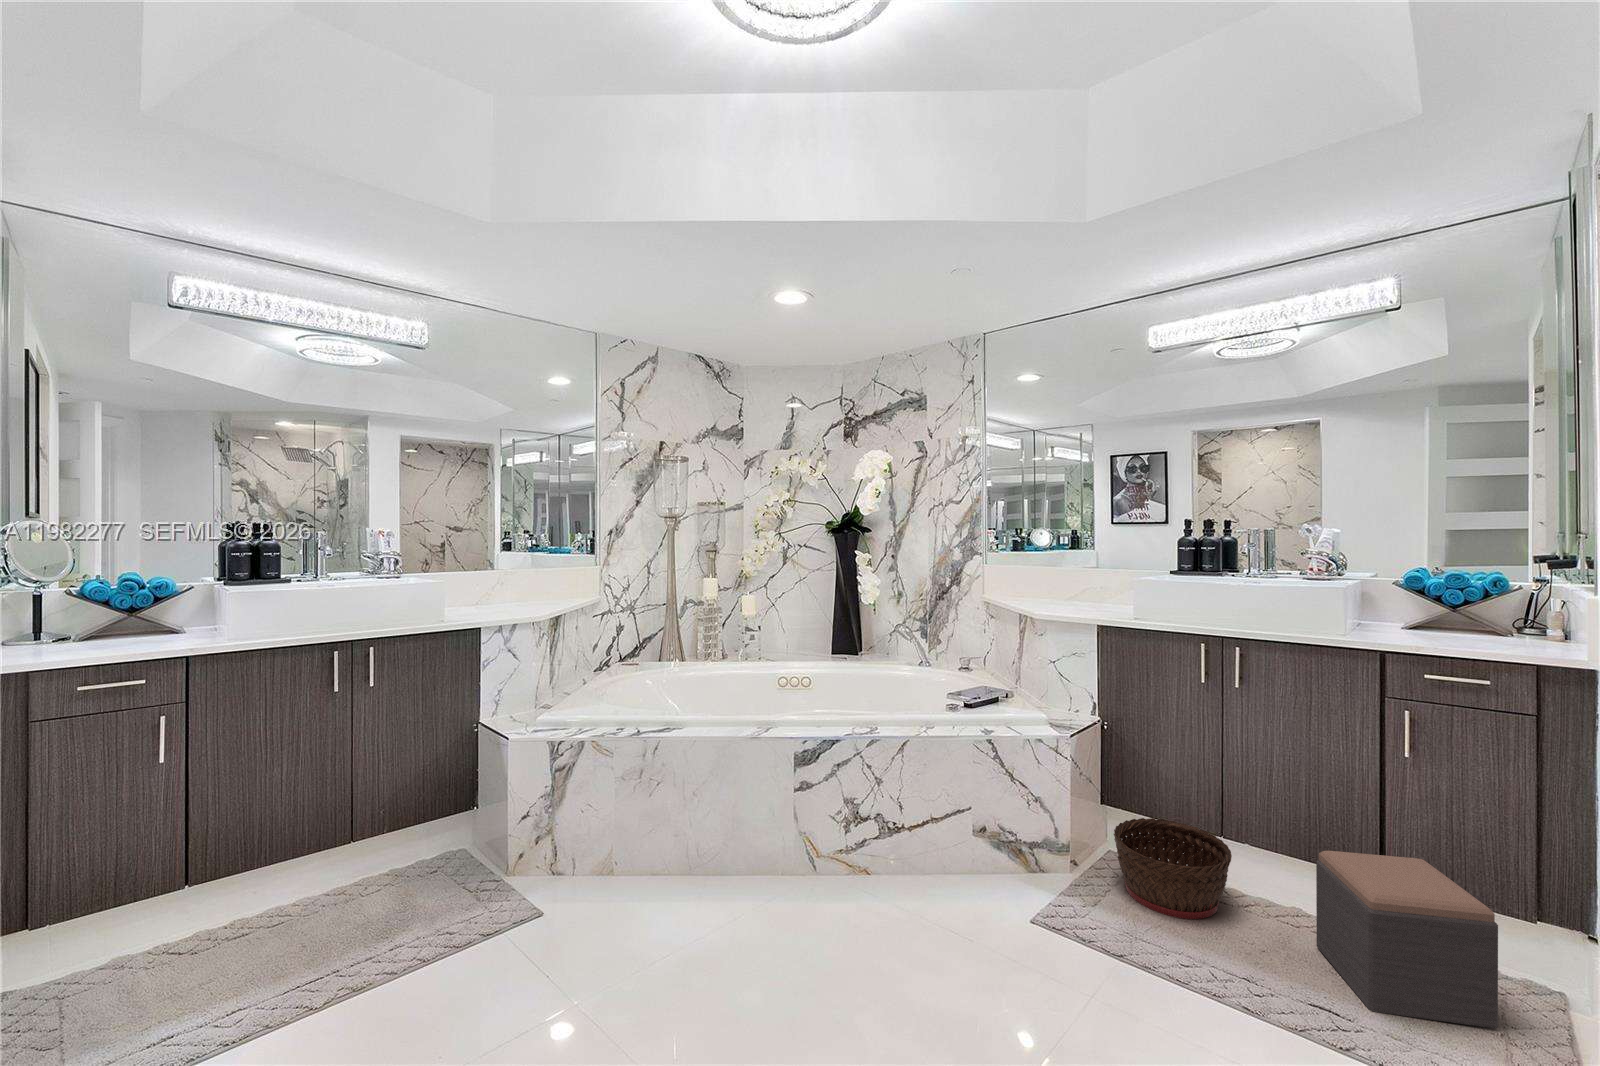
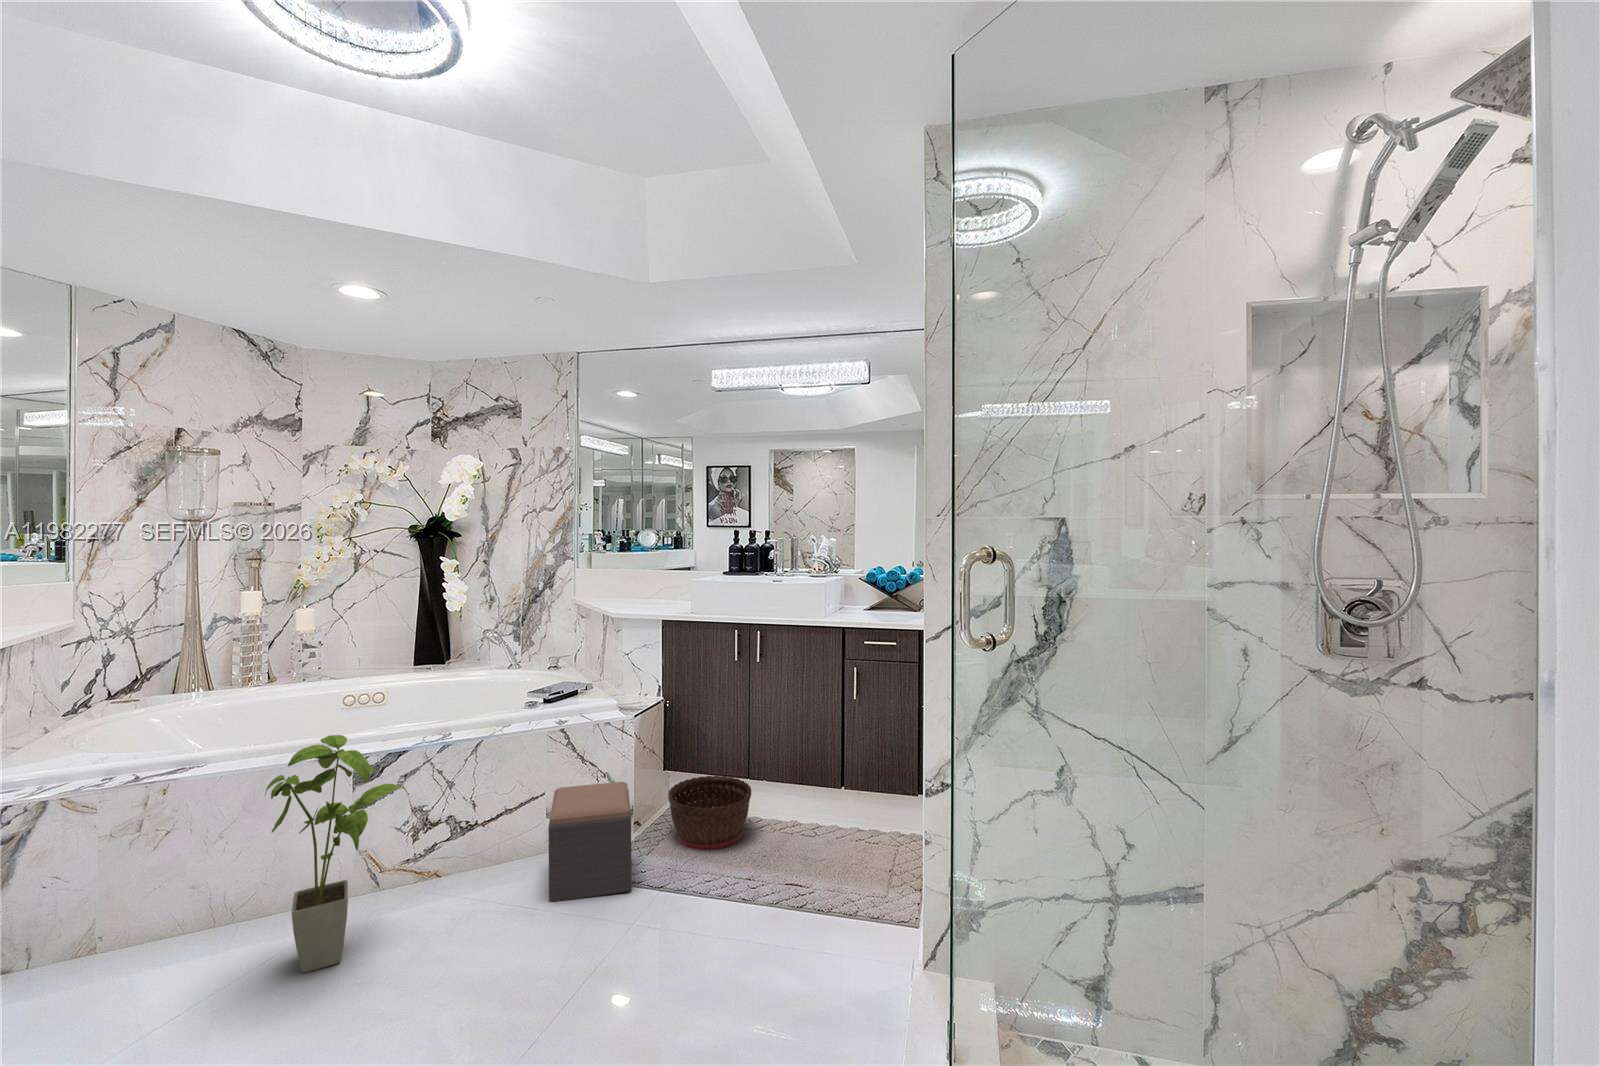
house plant: none [726,720,844,953] -> present [265,735,406,973]
footstool: present [1316,851,1498,1028] -> present [548,782,632,902]

